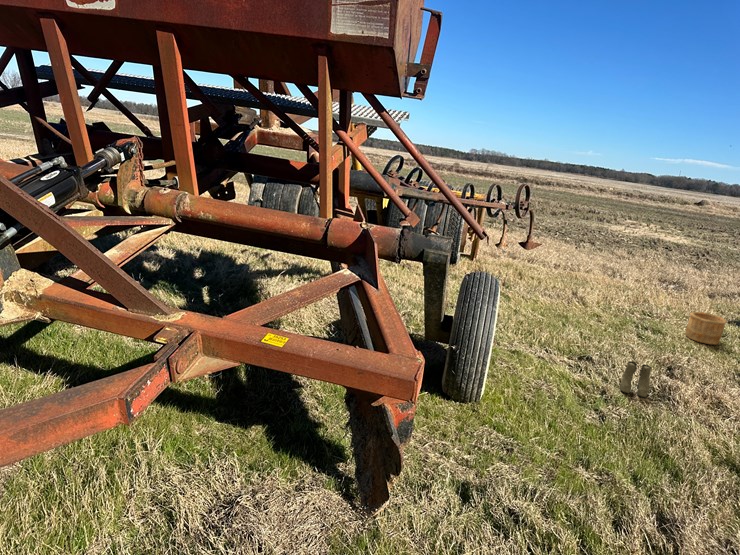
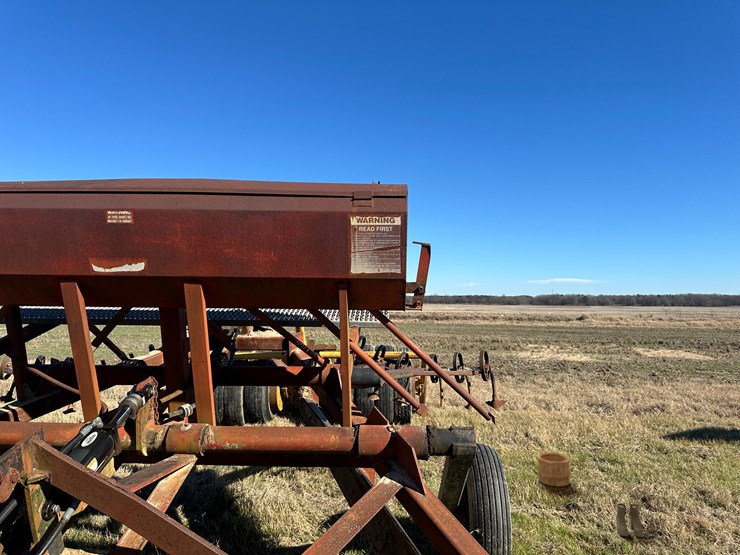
wooden bucket: present [685,312,727,345] -> present [537,452,570,487]

